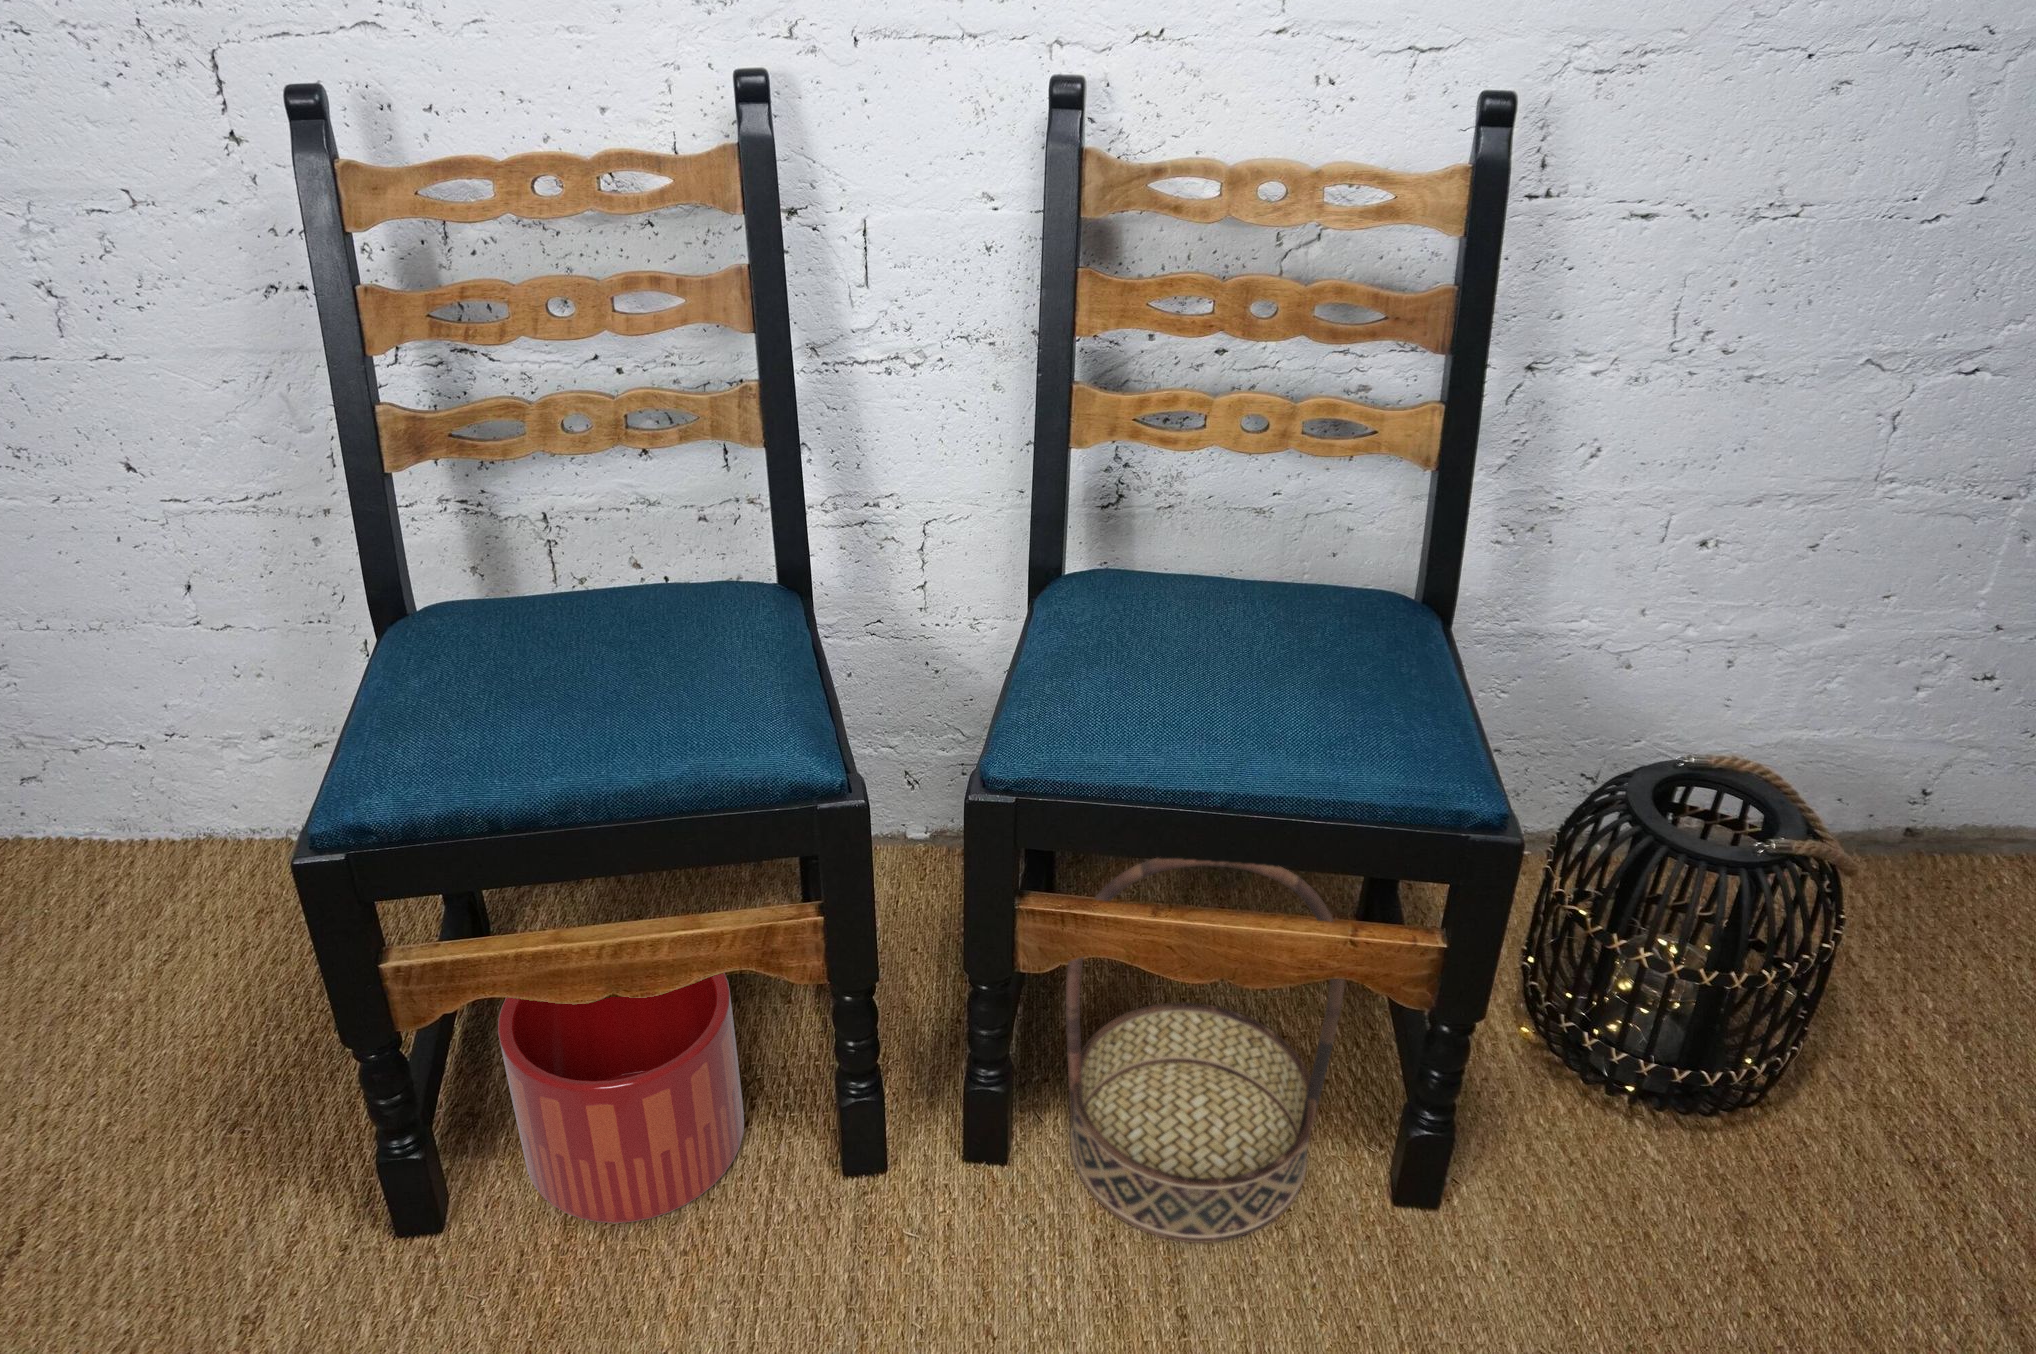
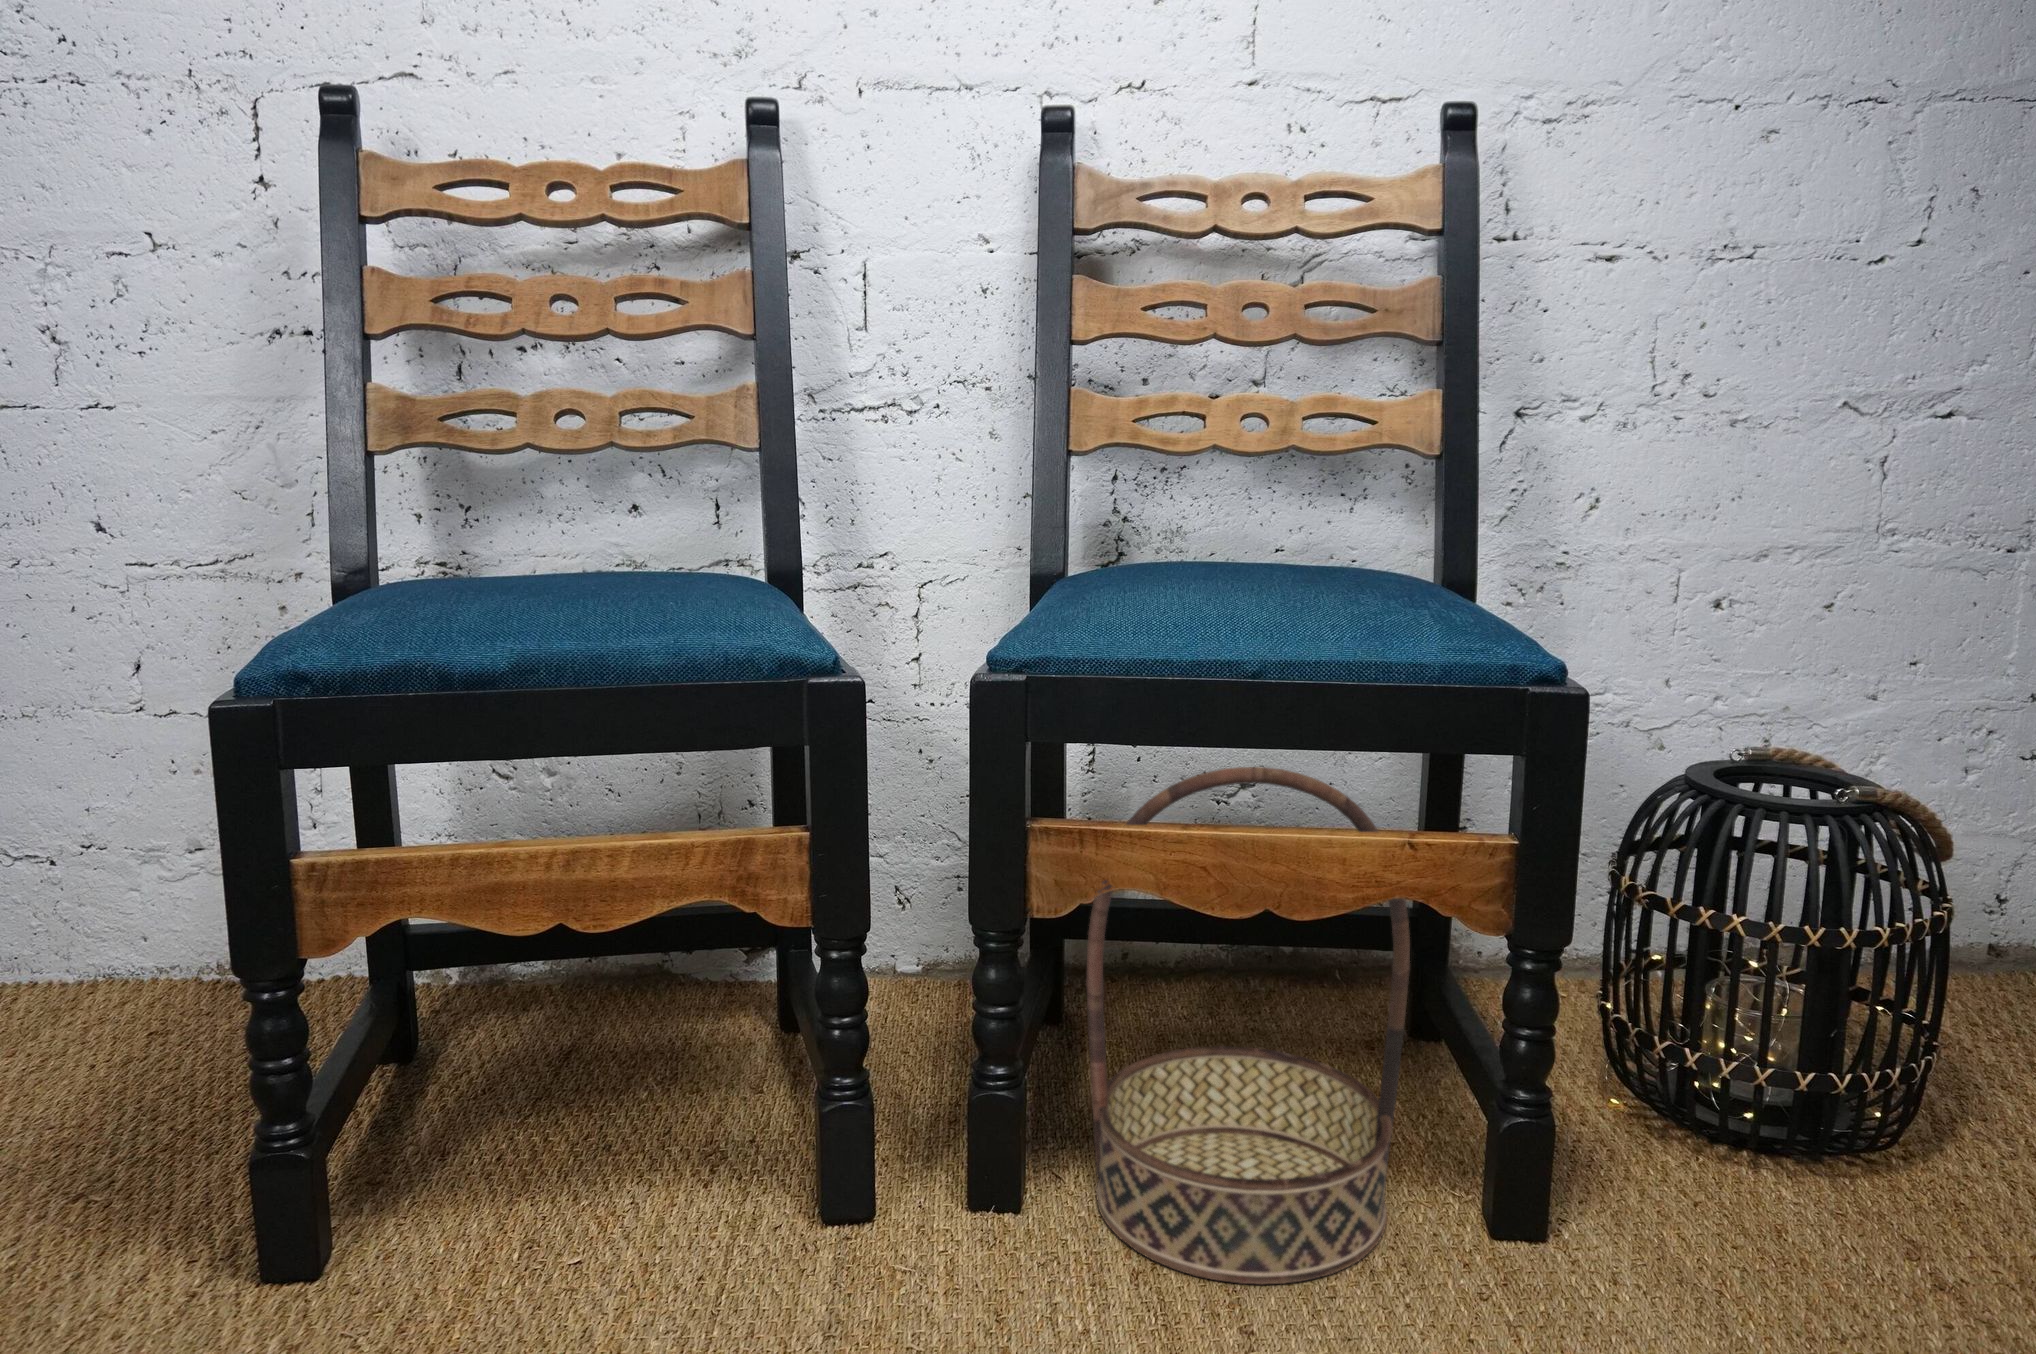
planter: present [498,973,744,1223] -> none [411,946,700,1275]

